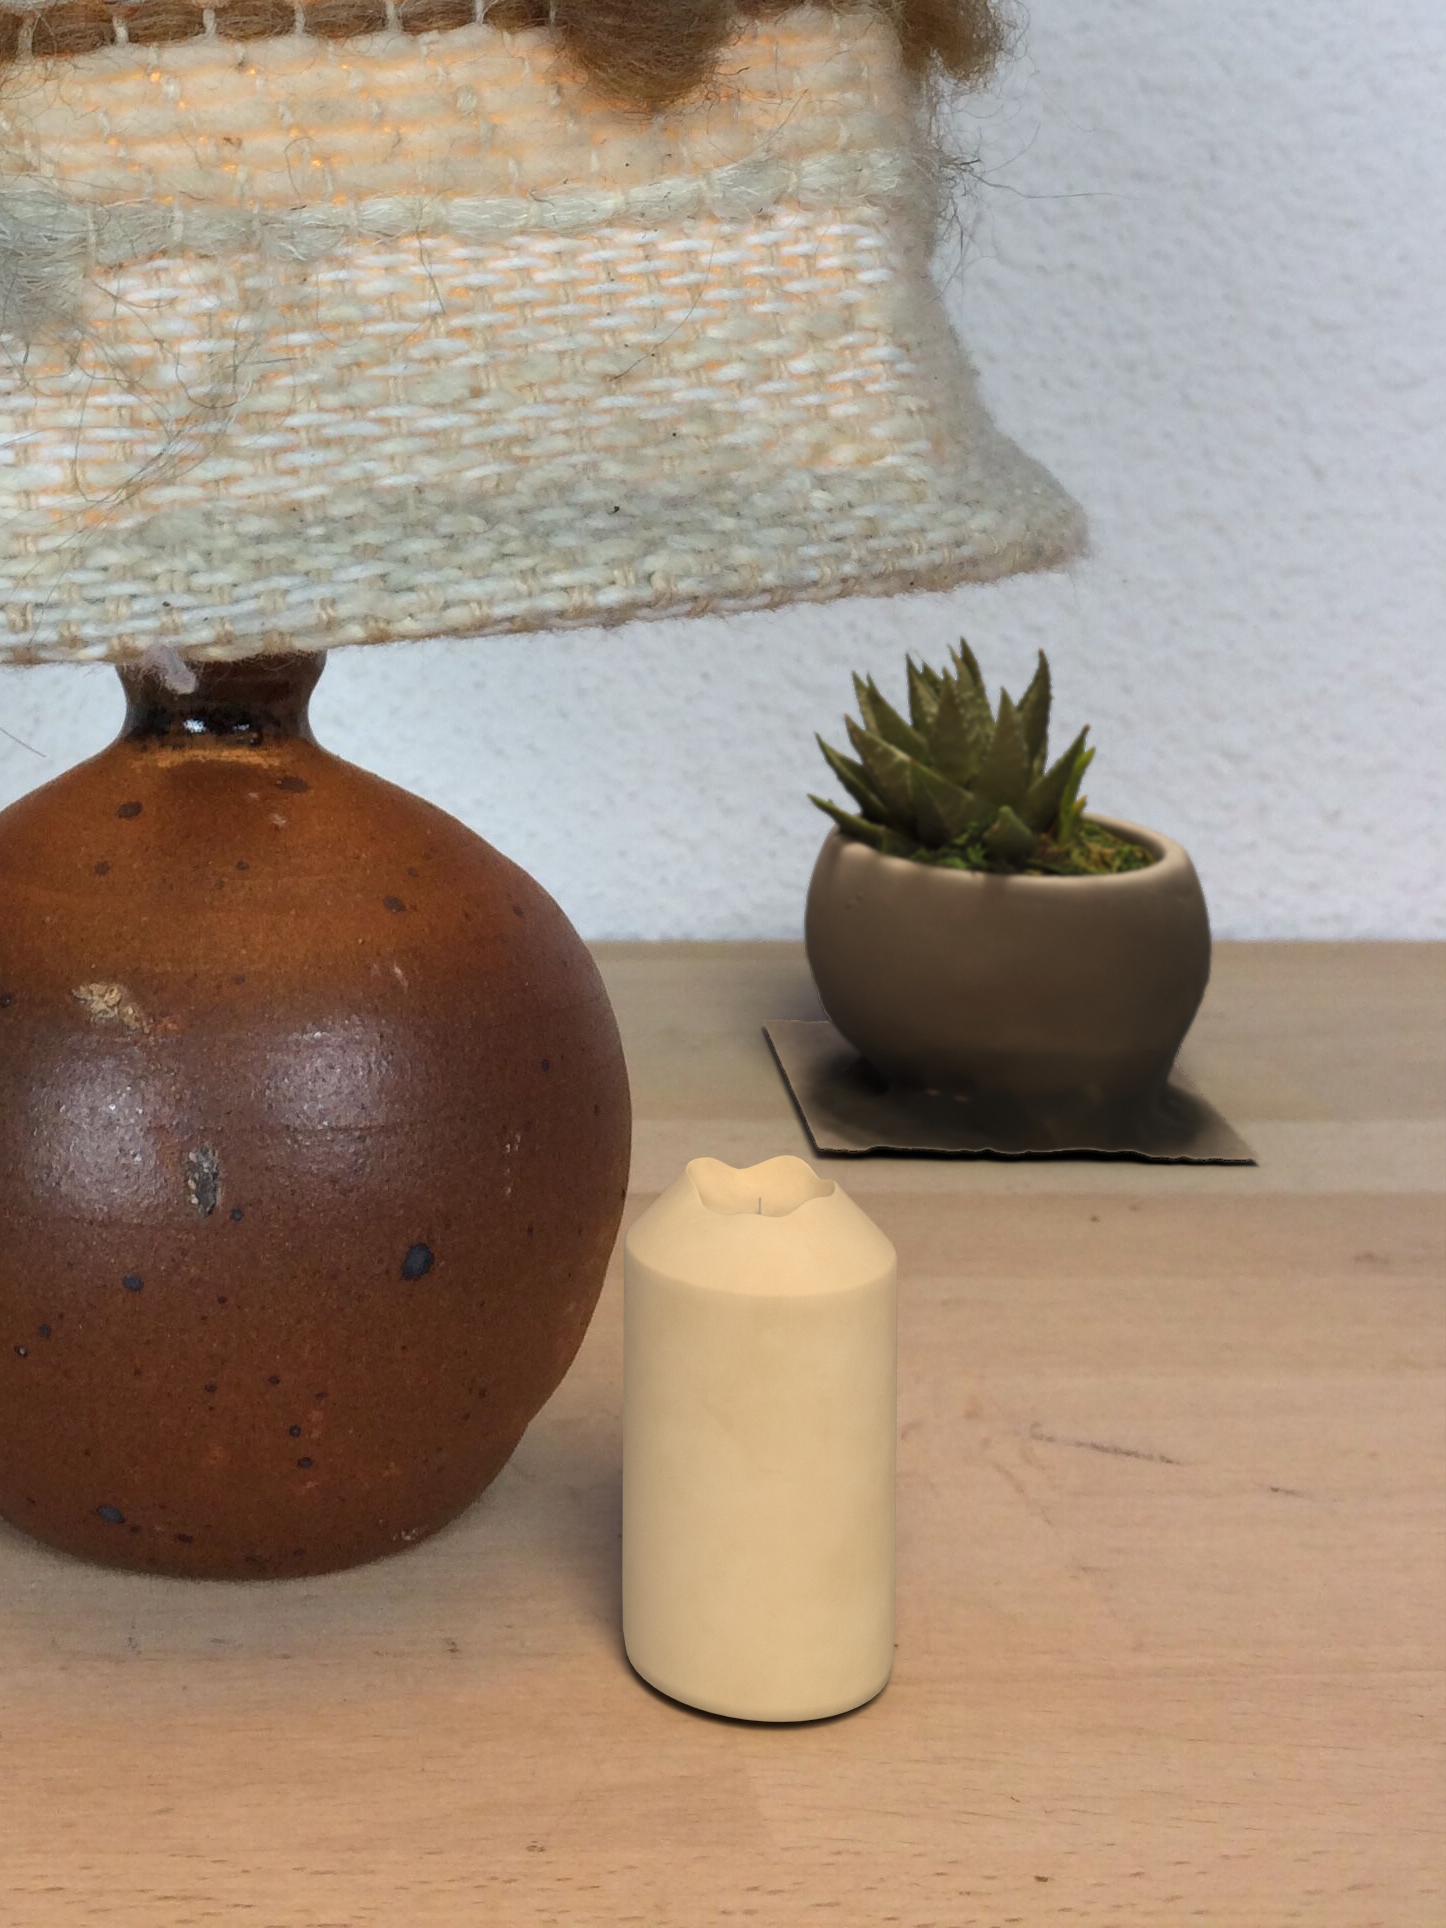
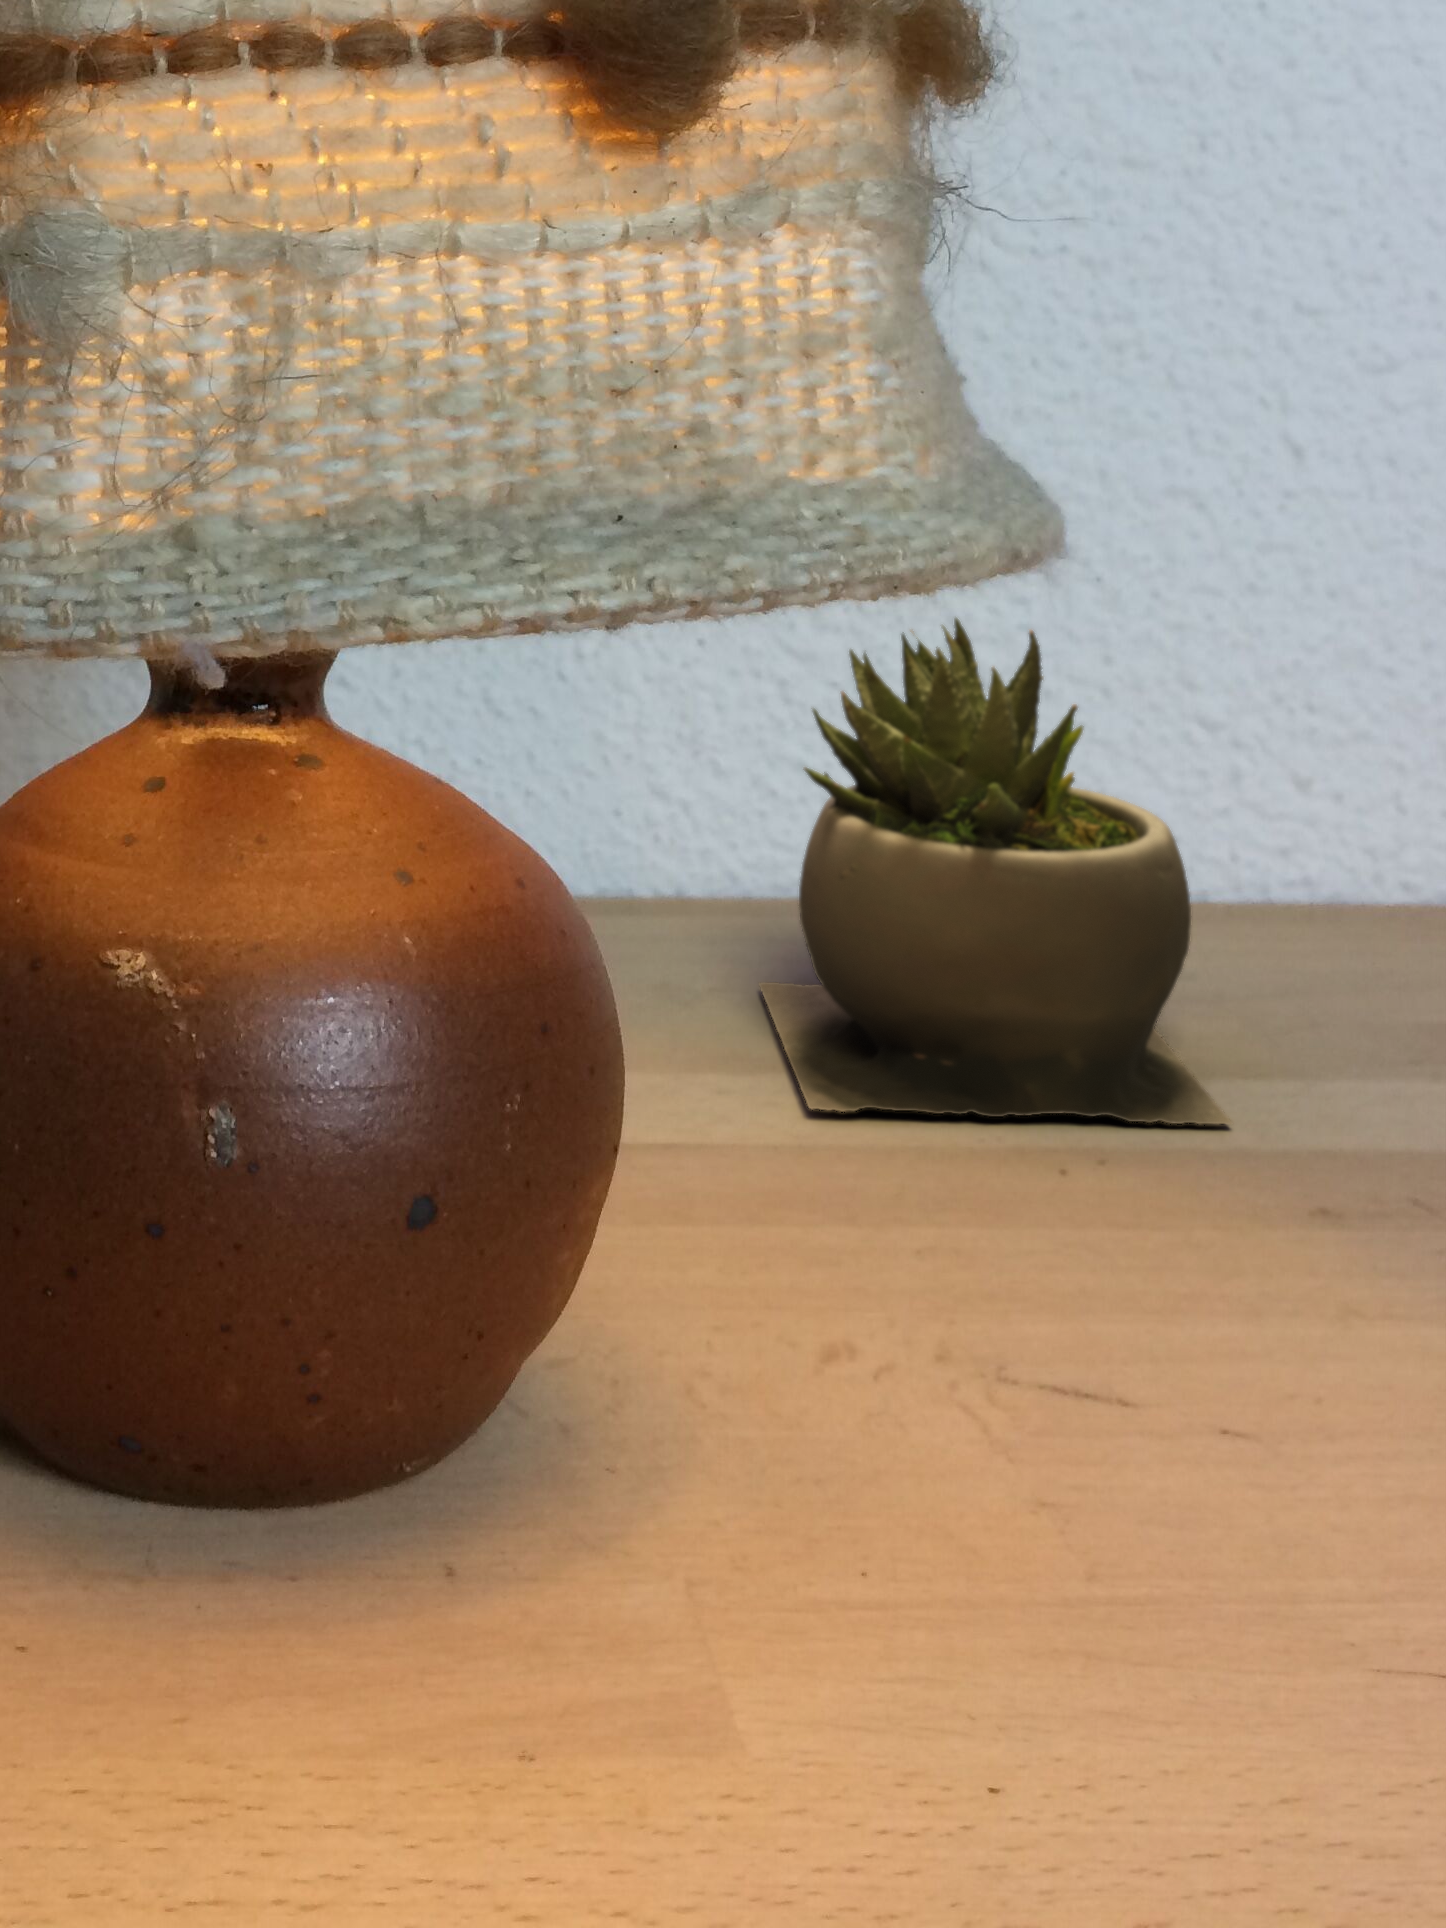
candle: present [622,1155,898,1722] -> none [612,1120,876,1650]

